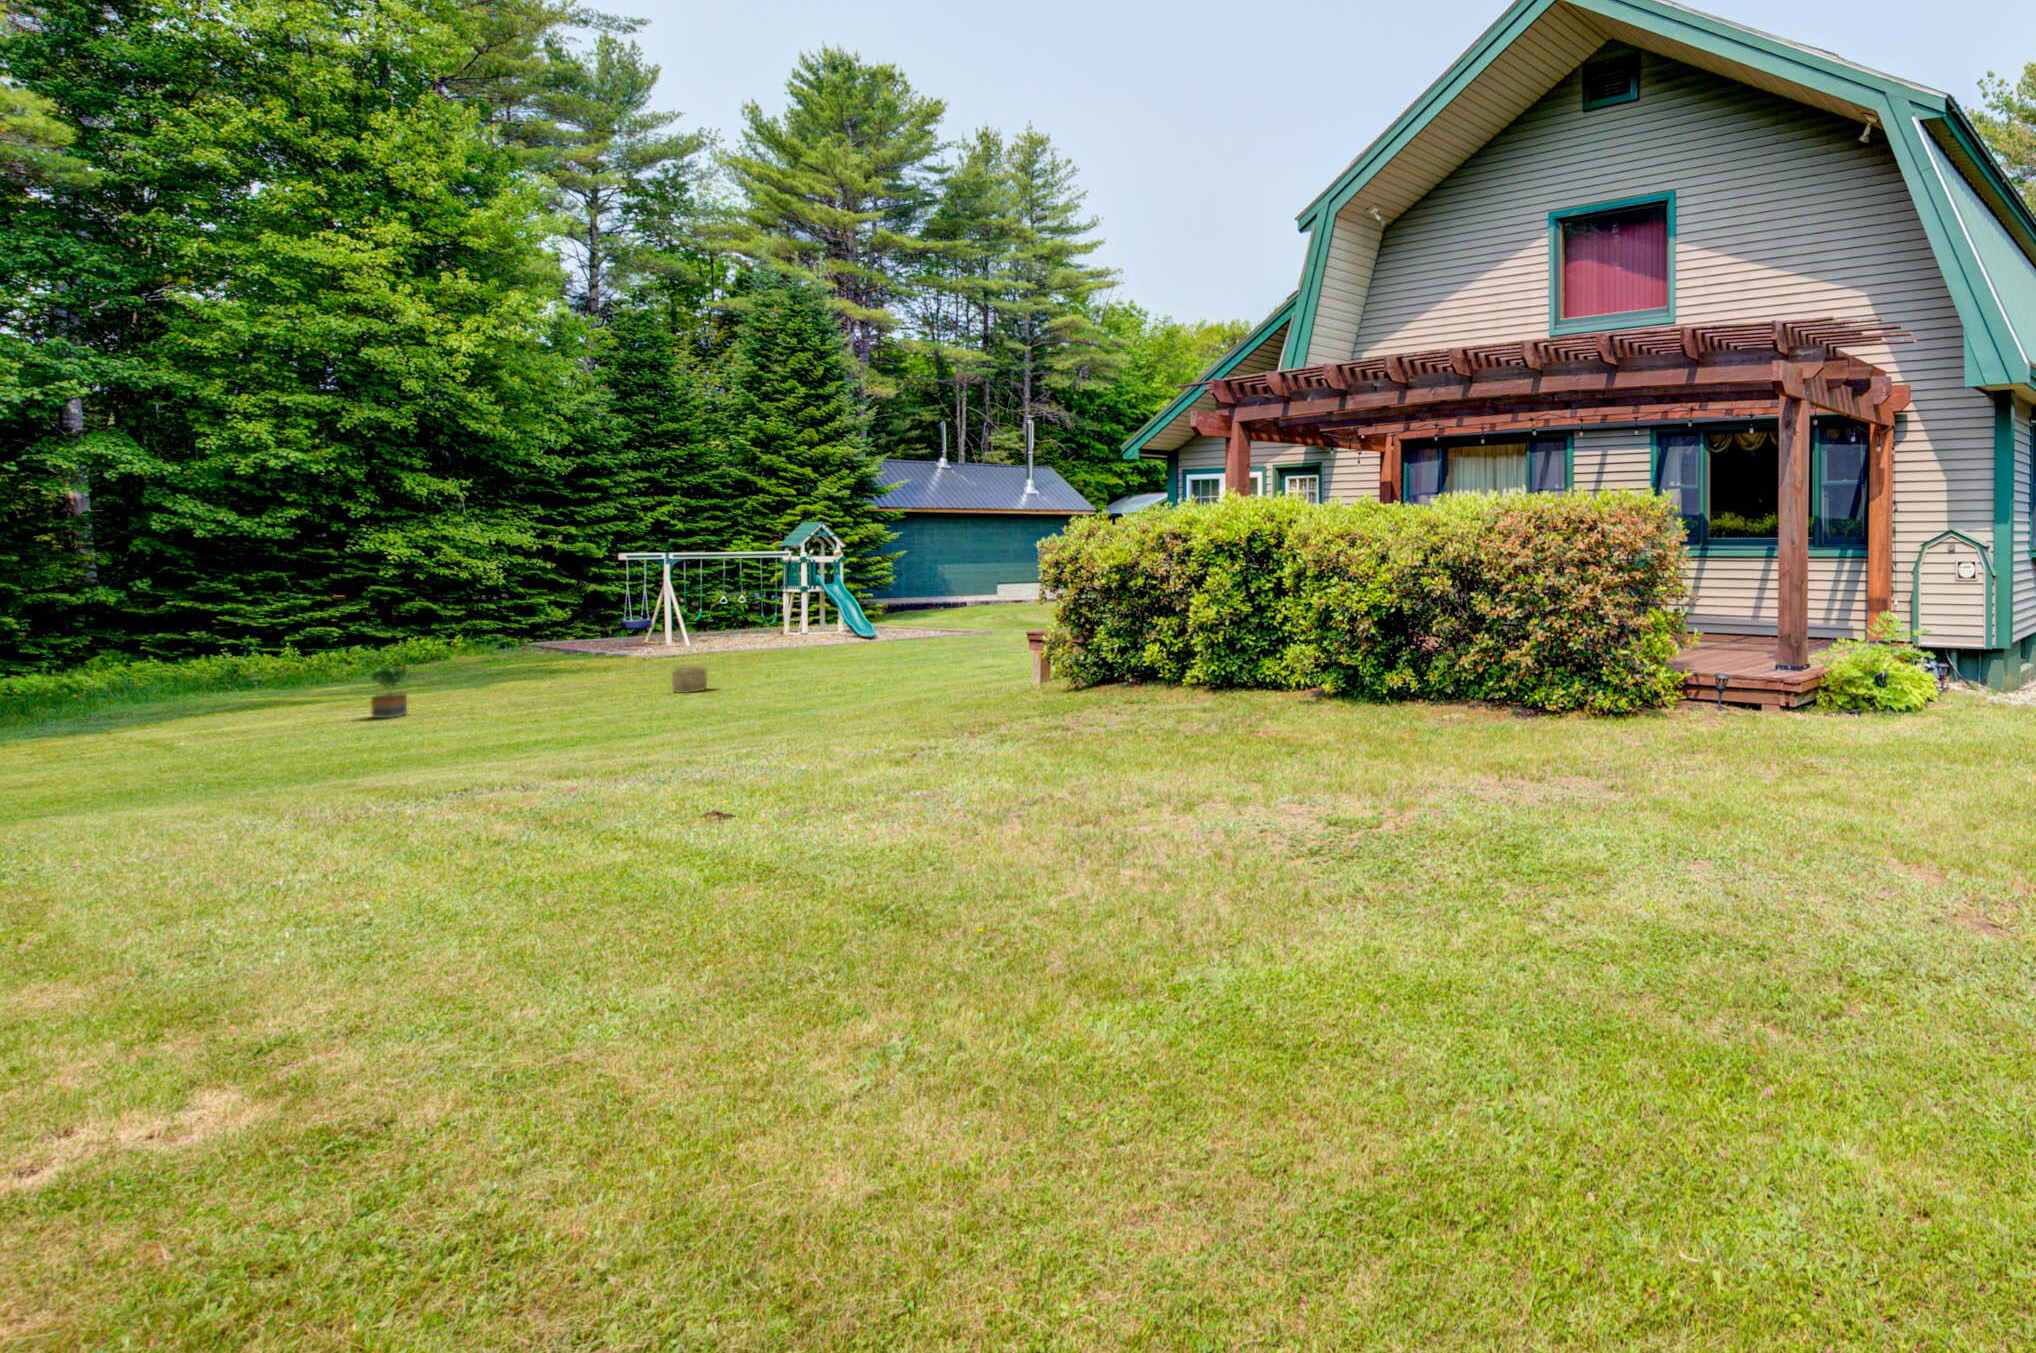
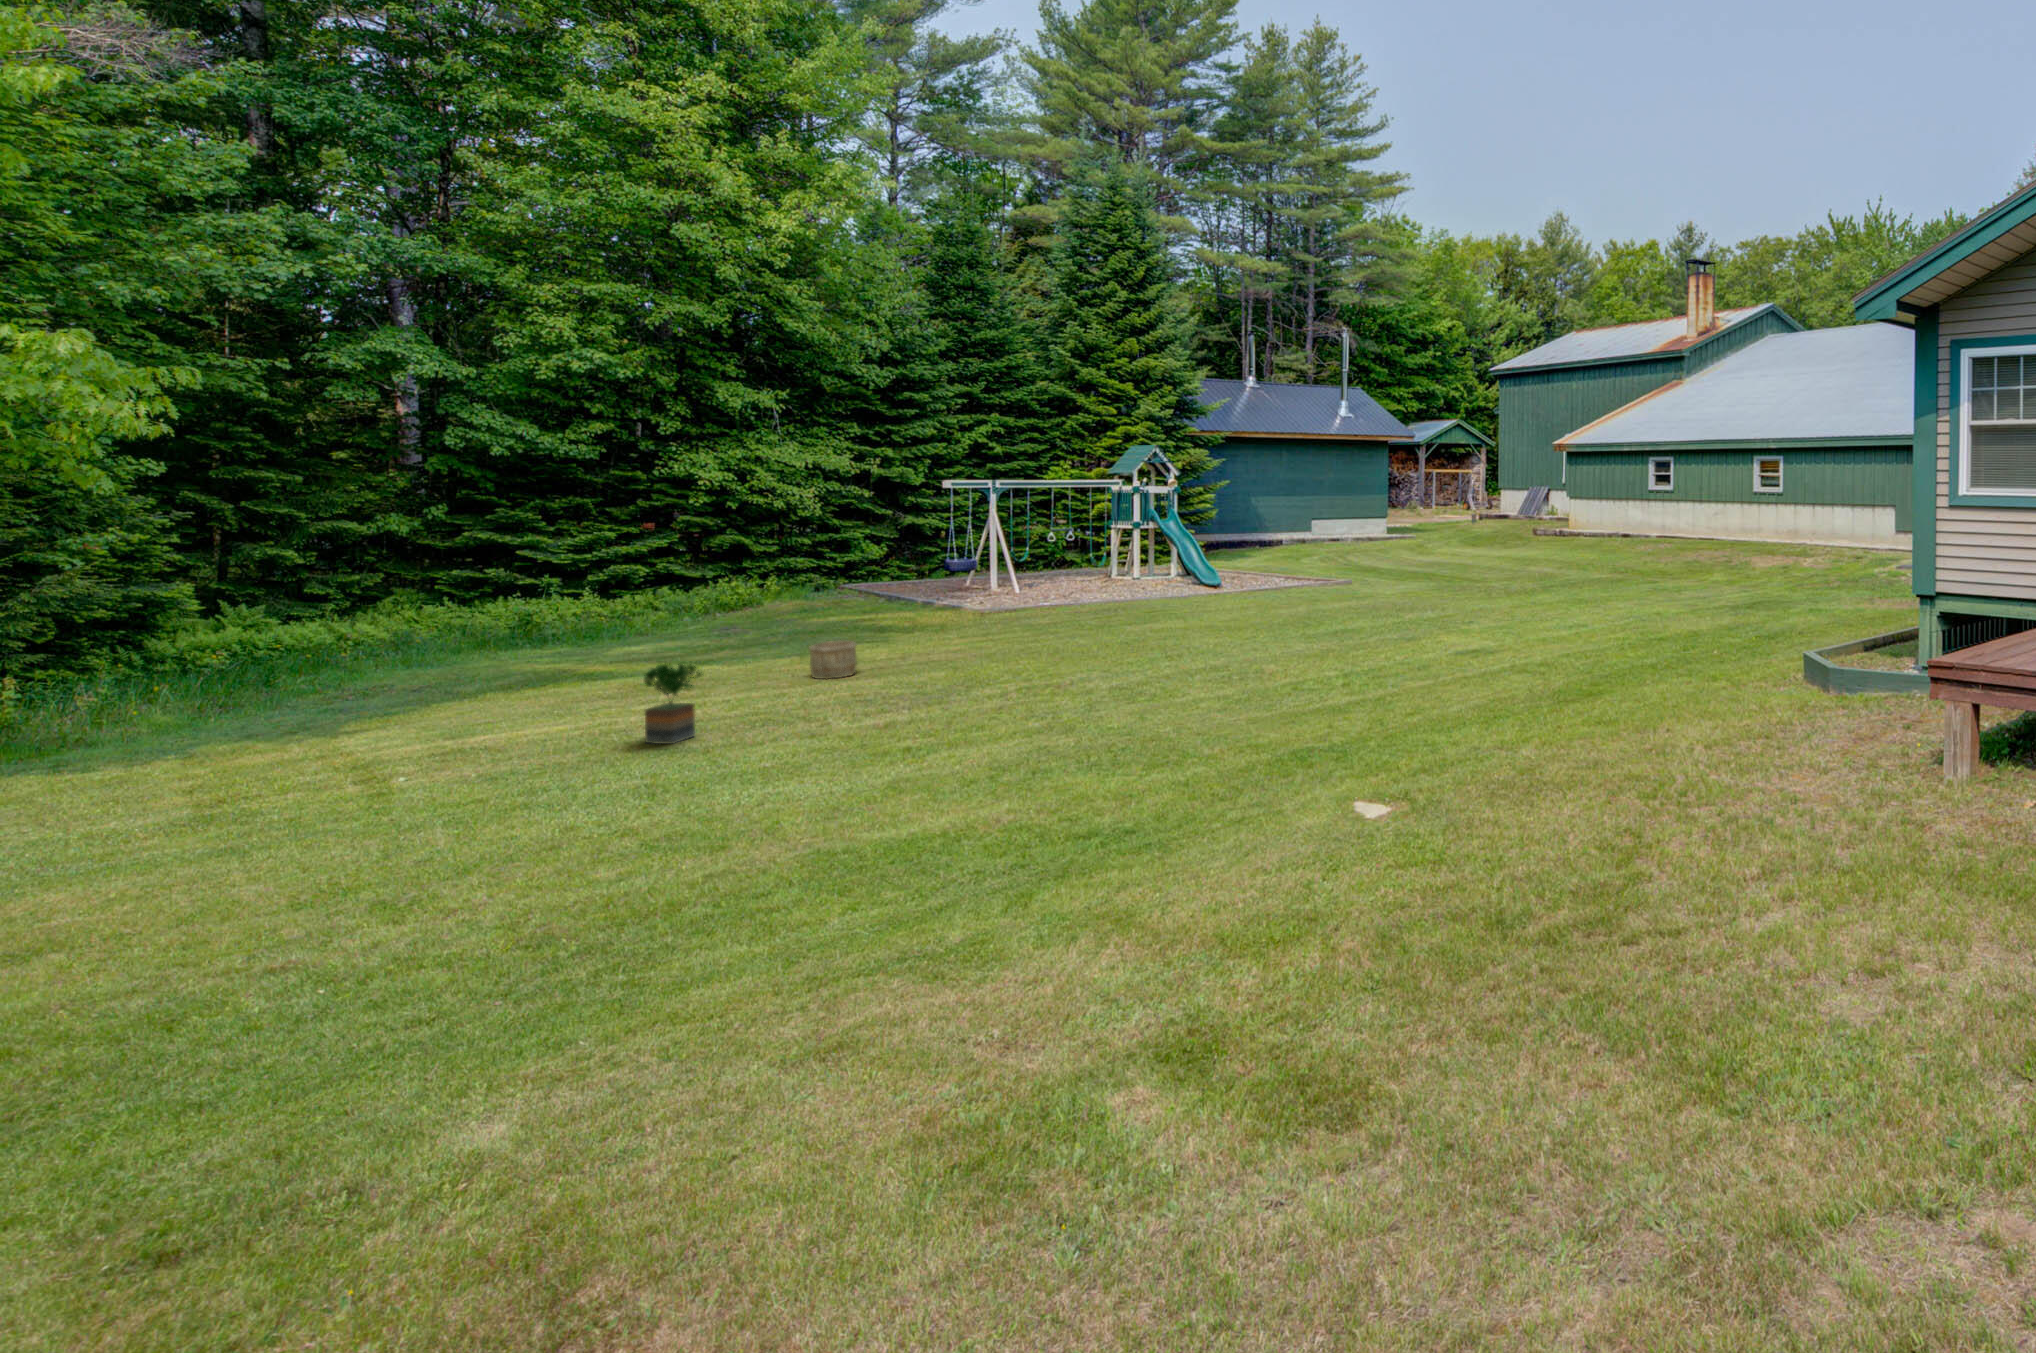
wooden bucket: present [672,666,707,693] -> present [810,640,857,679]

